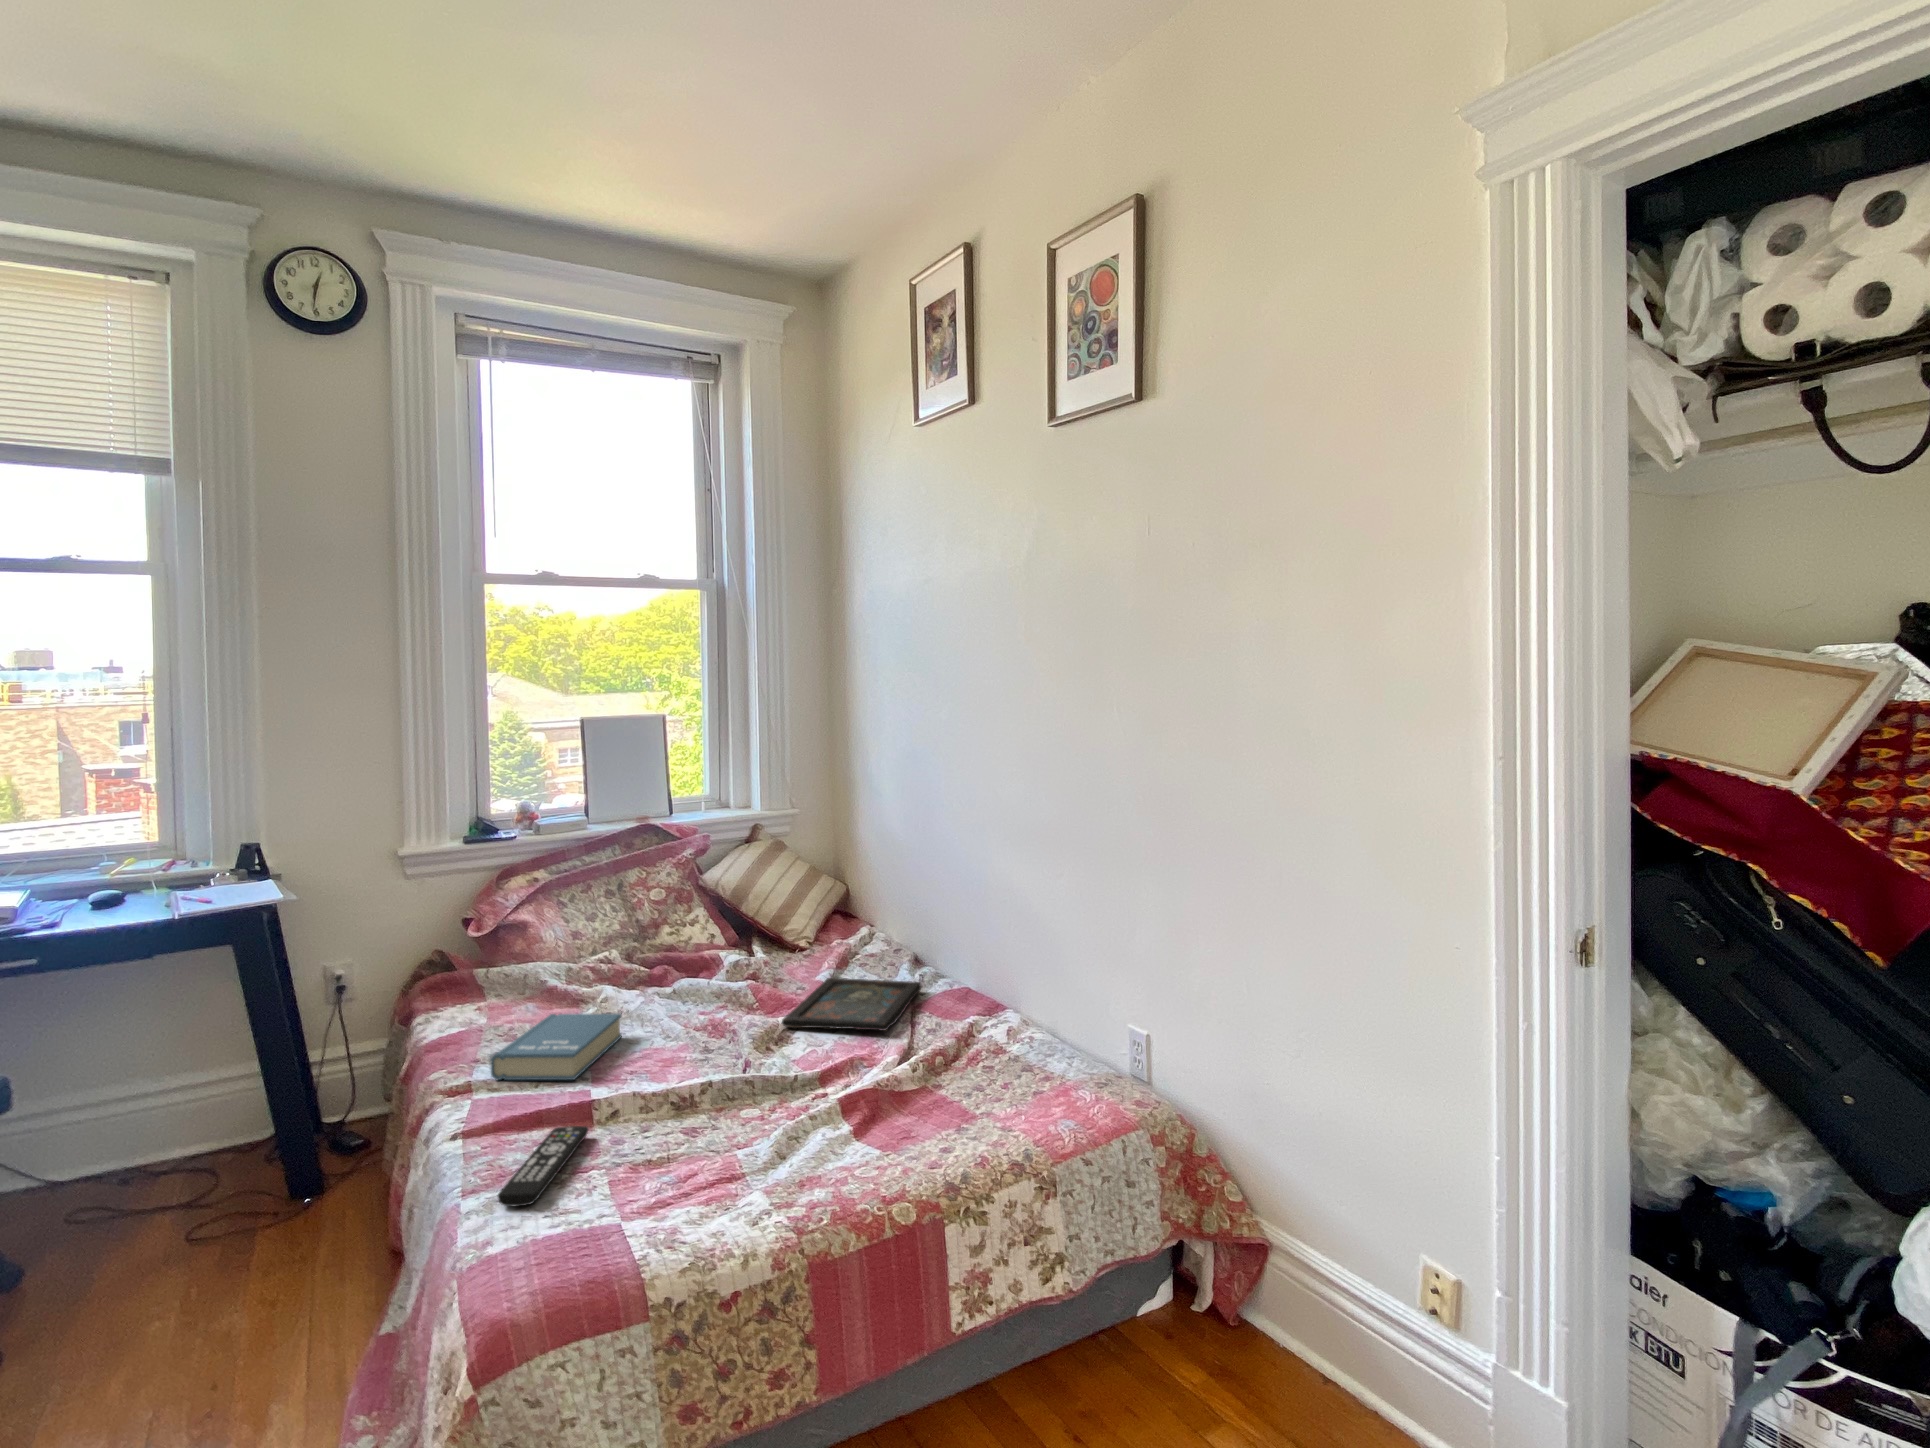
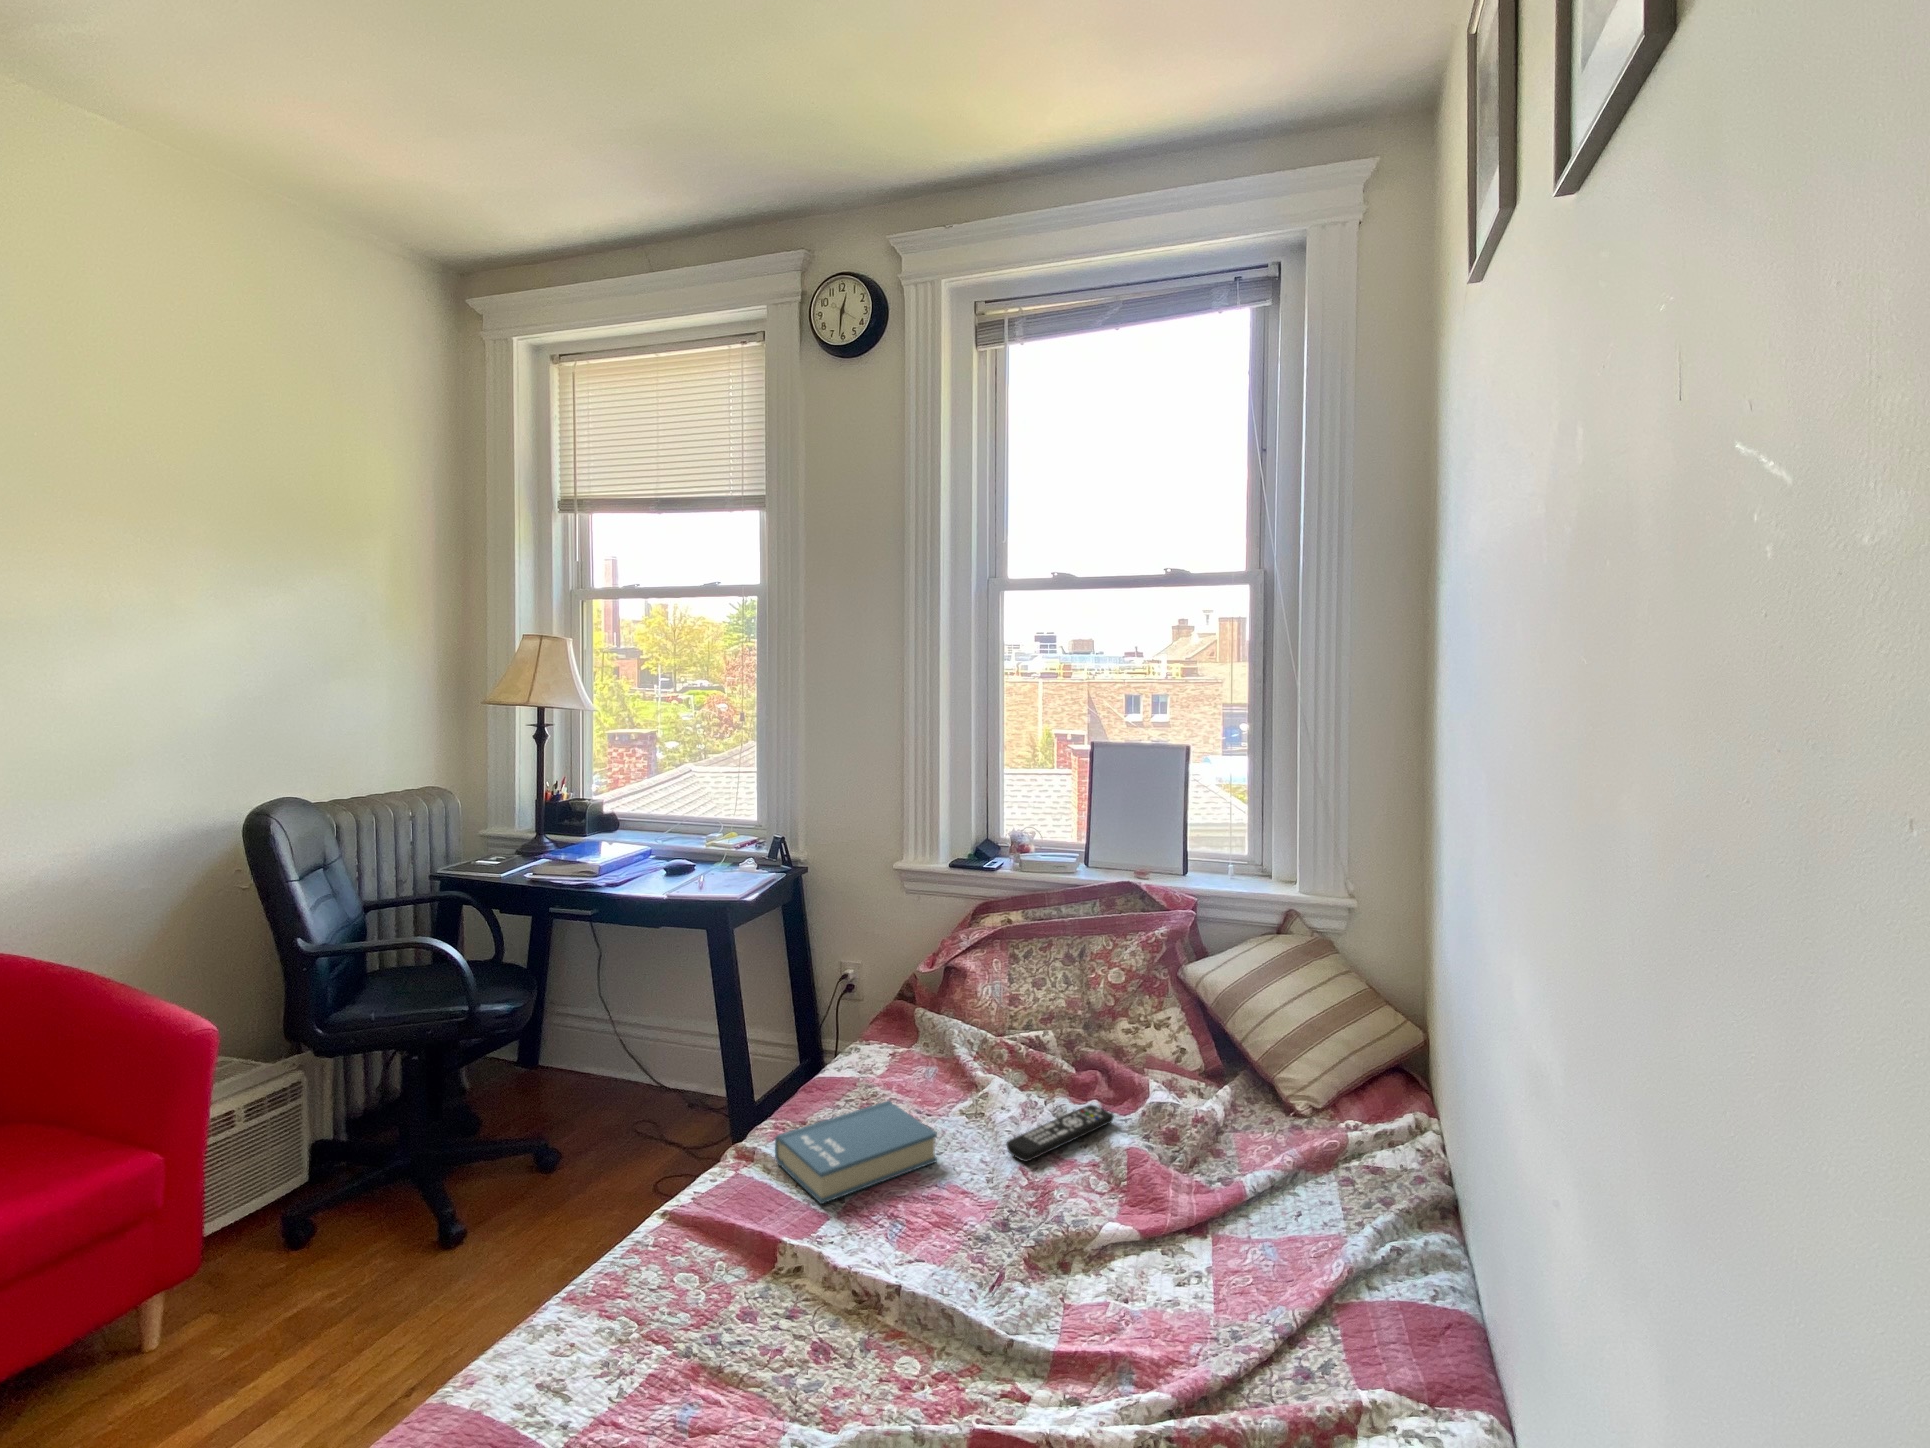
tray: present [782,978,921,1031] -> none [1101,1183,1371,1337]
remote control: present [498,1126,589,1206] -> present [1006,1105,1114,1161]

